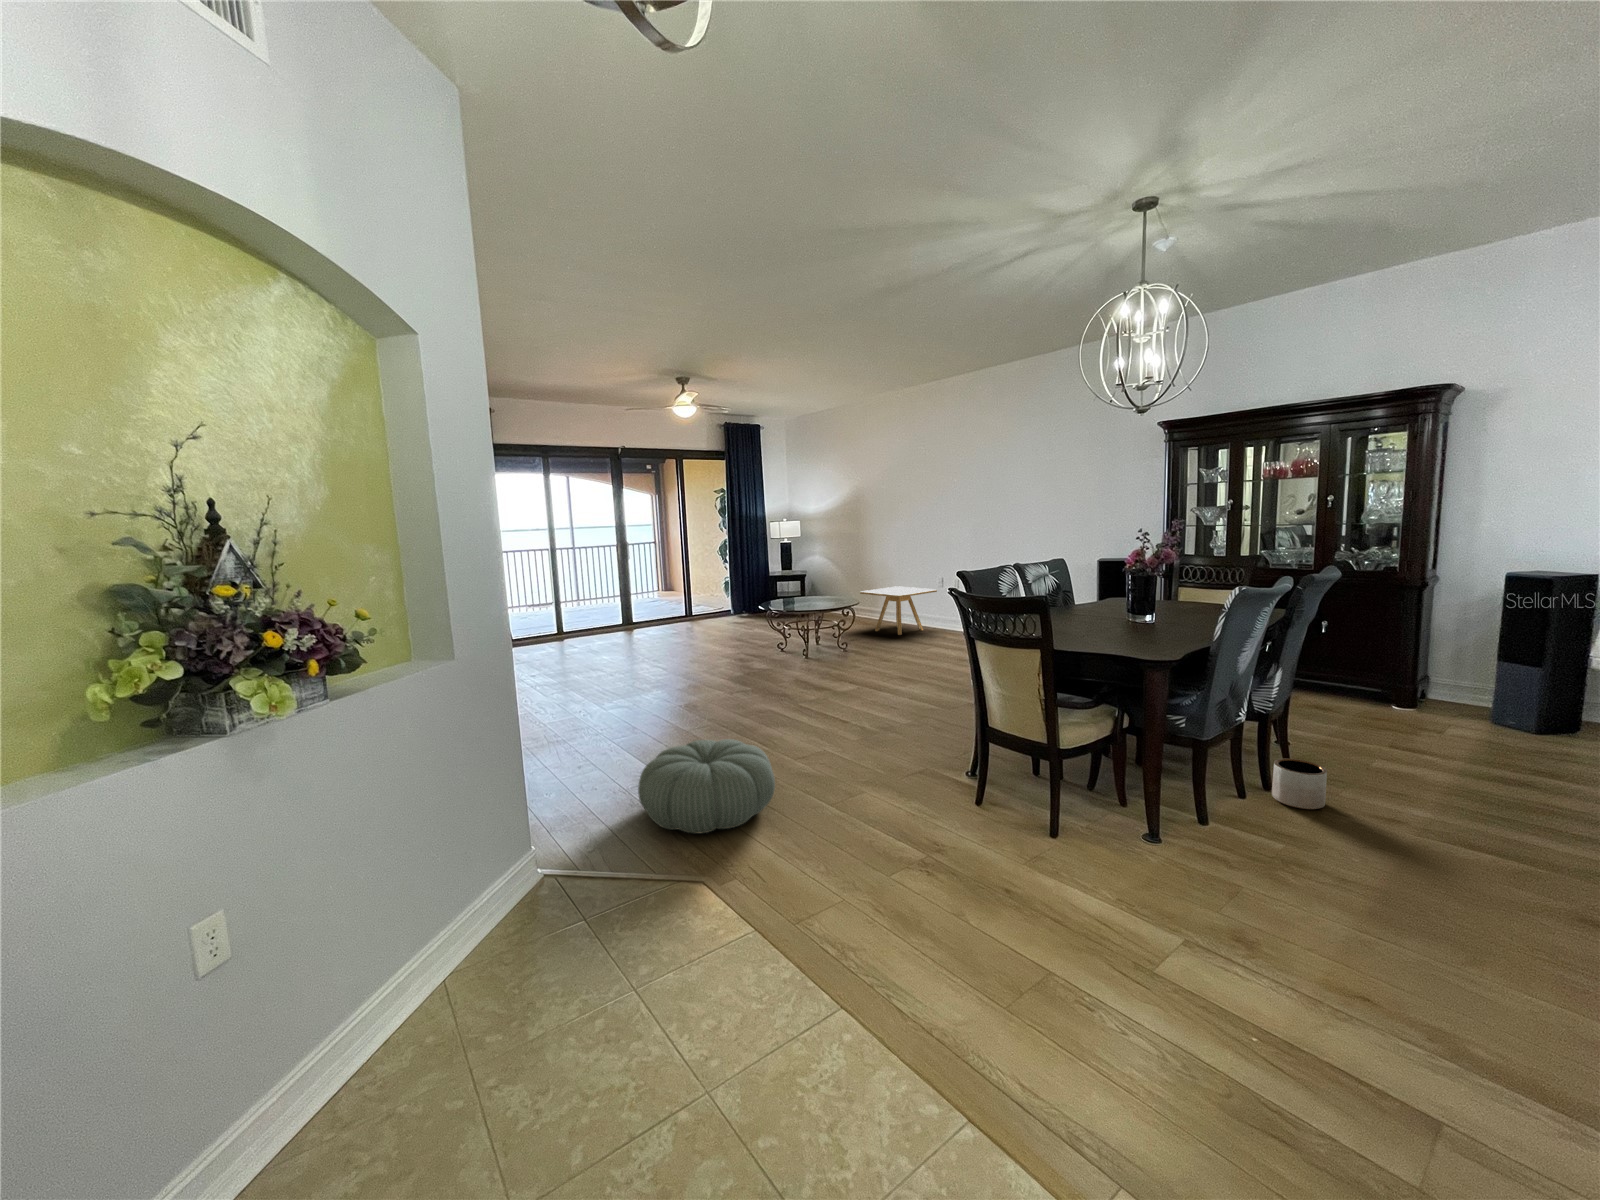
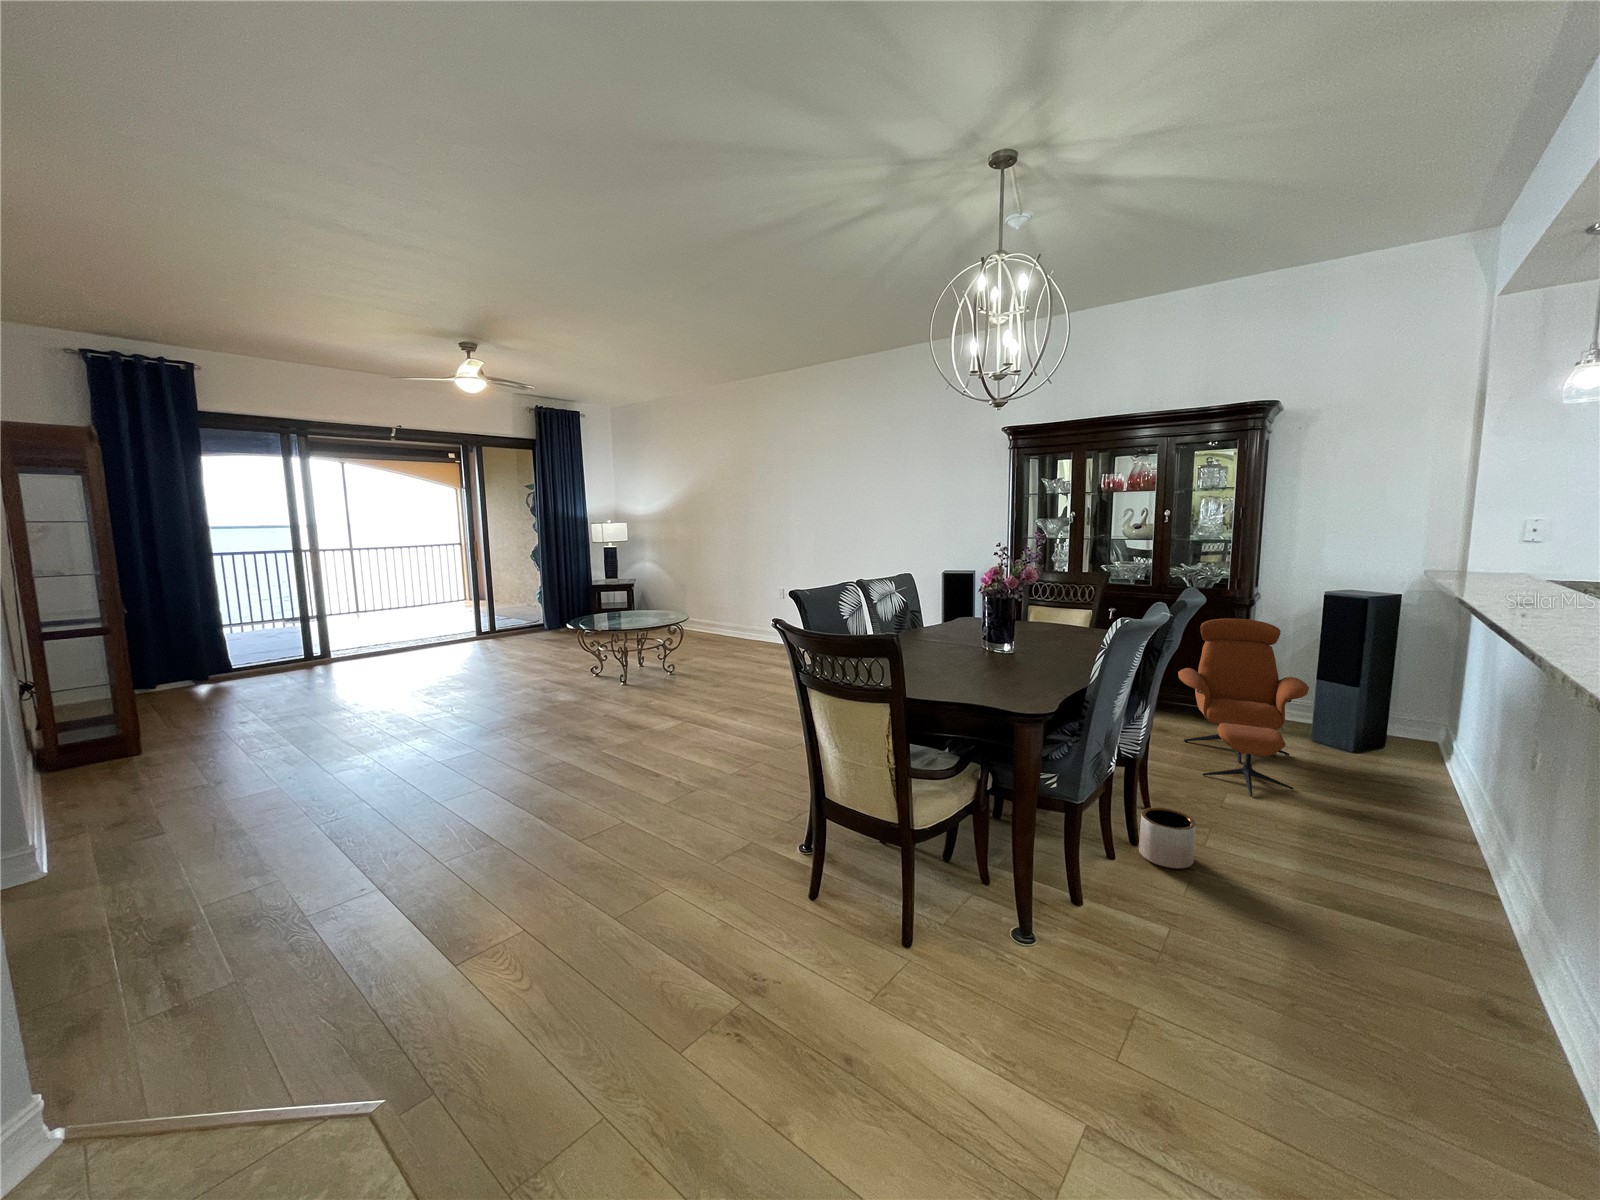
side table: present [860,586,937,635] -> none [694,598,779,654]
lounge chair: none [1338,599,1485,764] -> present [1178,618,1309,796]
pouf: present [638,739,775,834] -> none [294,834,529,1007]

